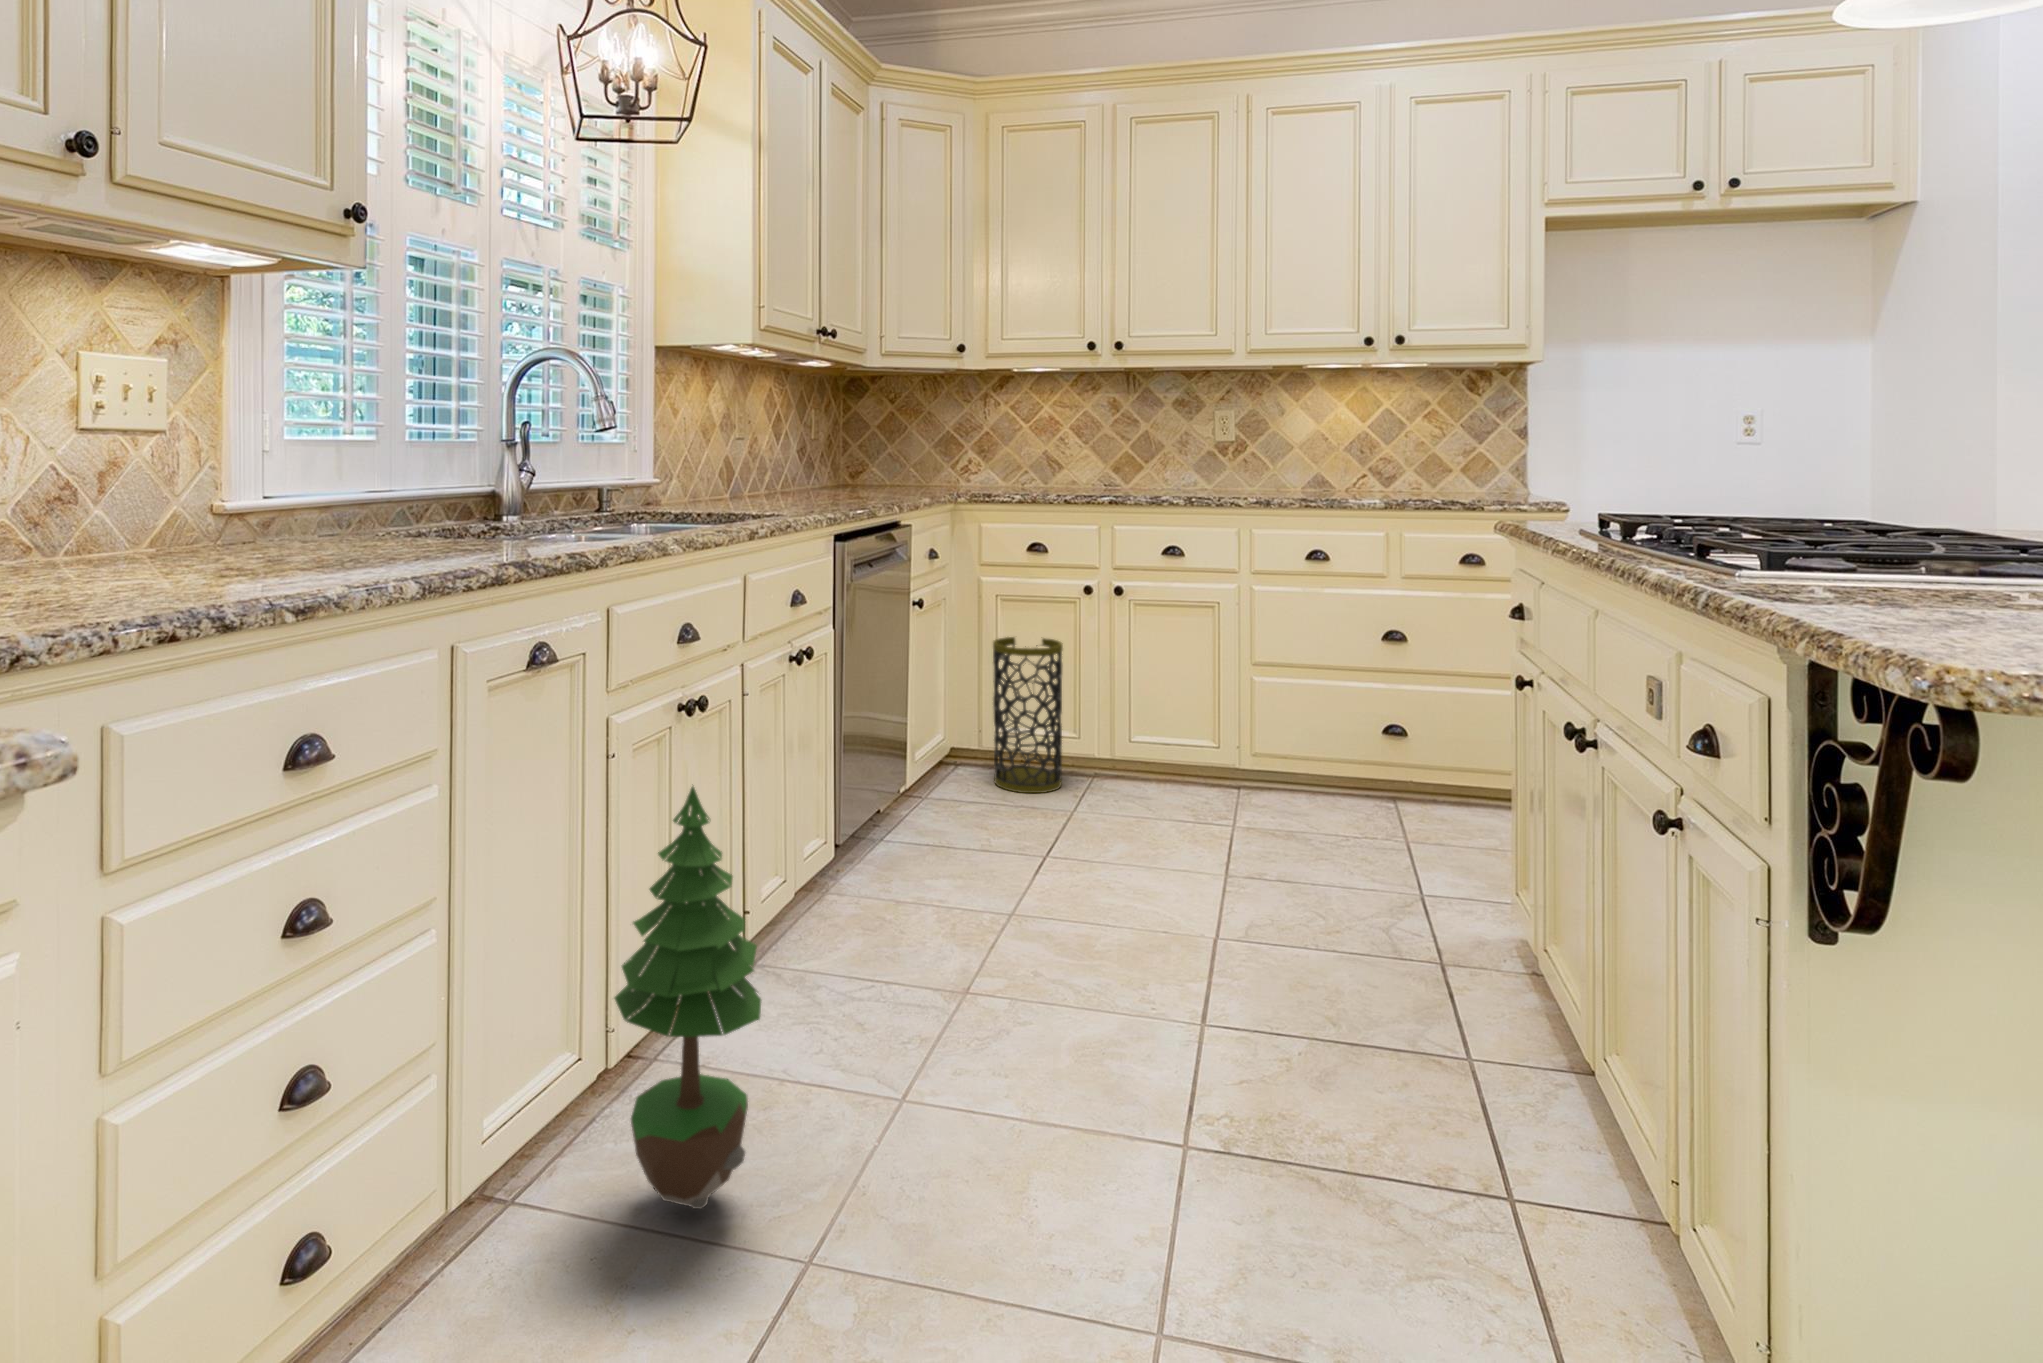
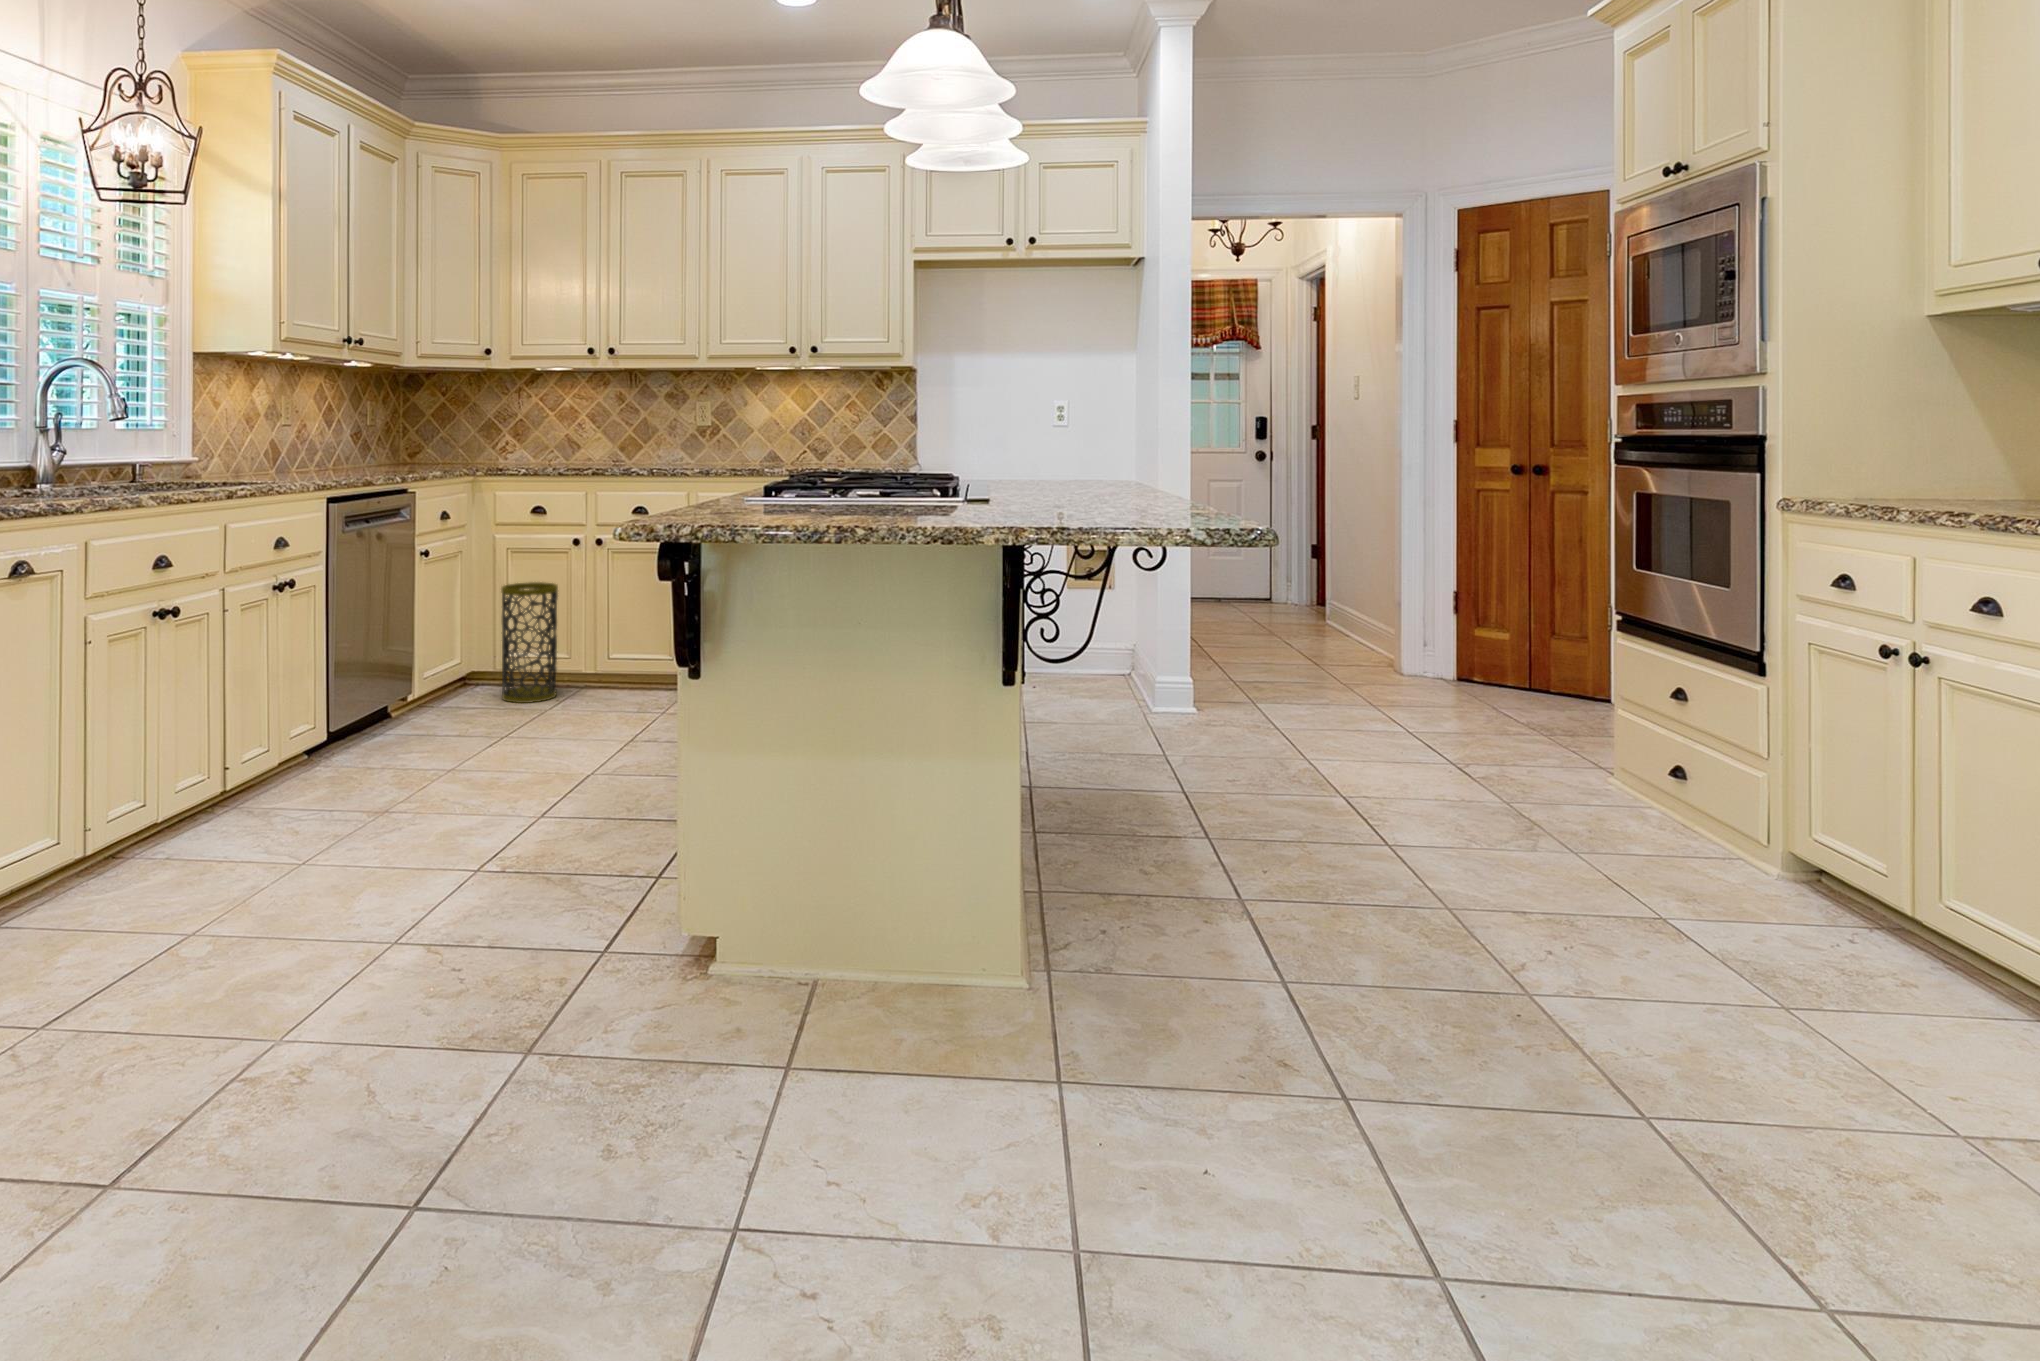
potted tree: present [614,787,761,1209] -> none [71,647,182,916]

